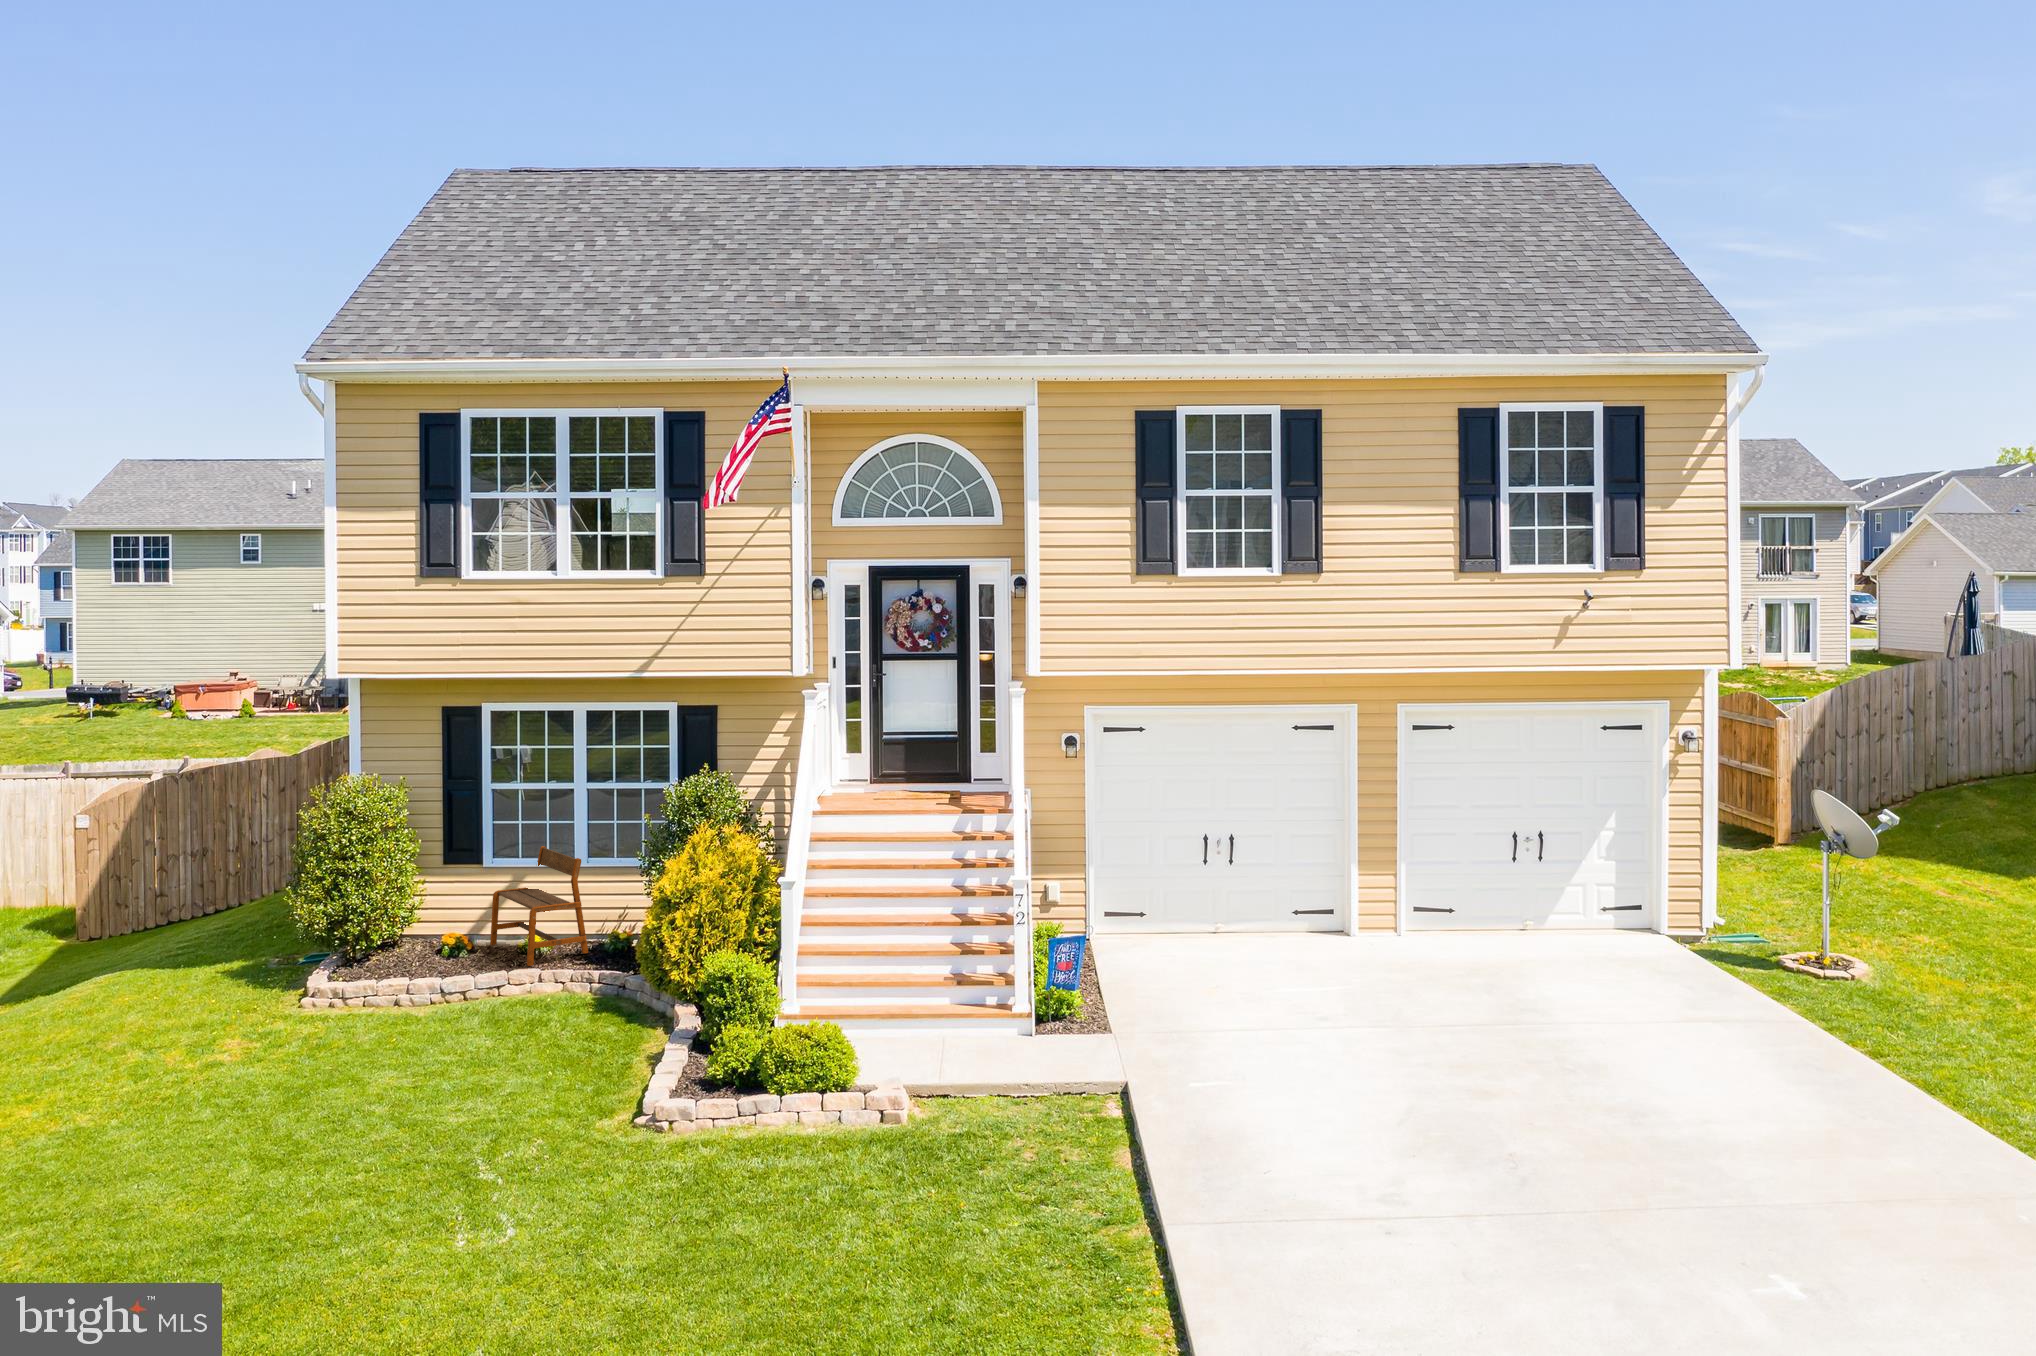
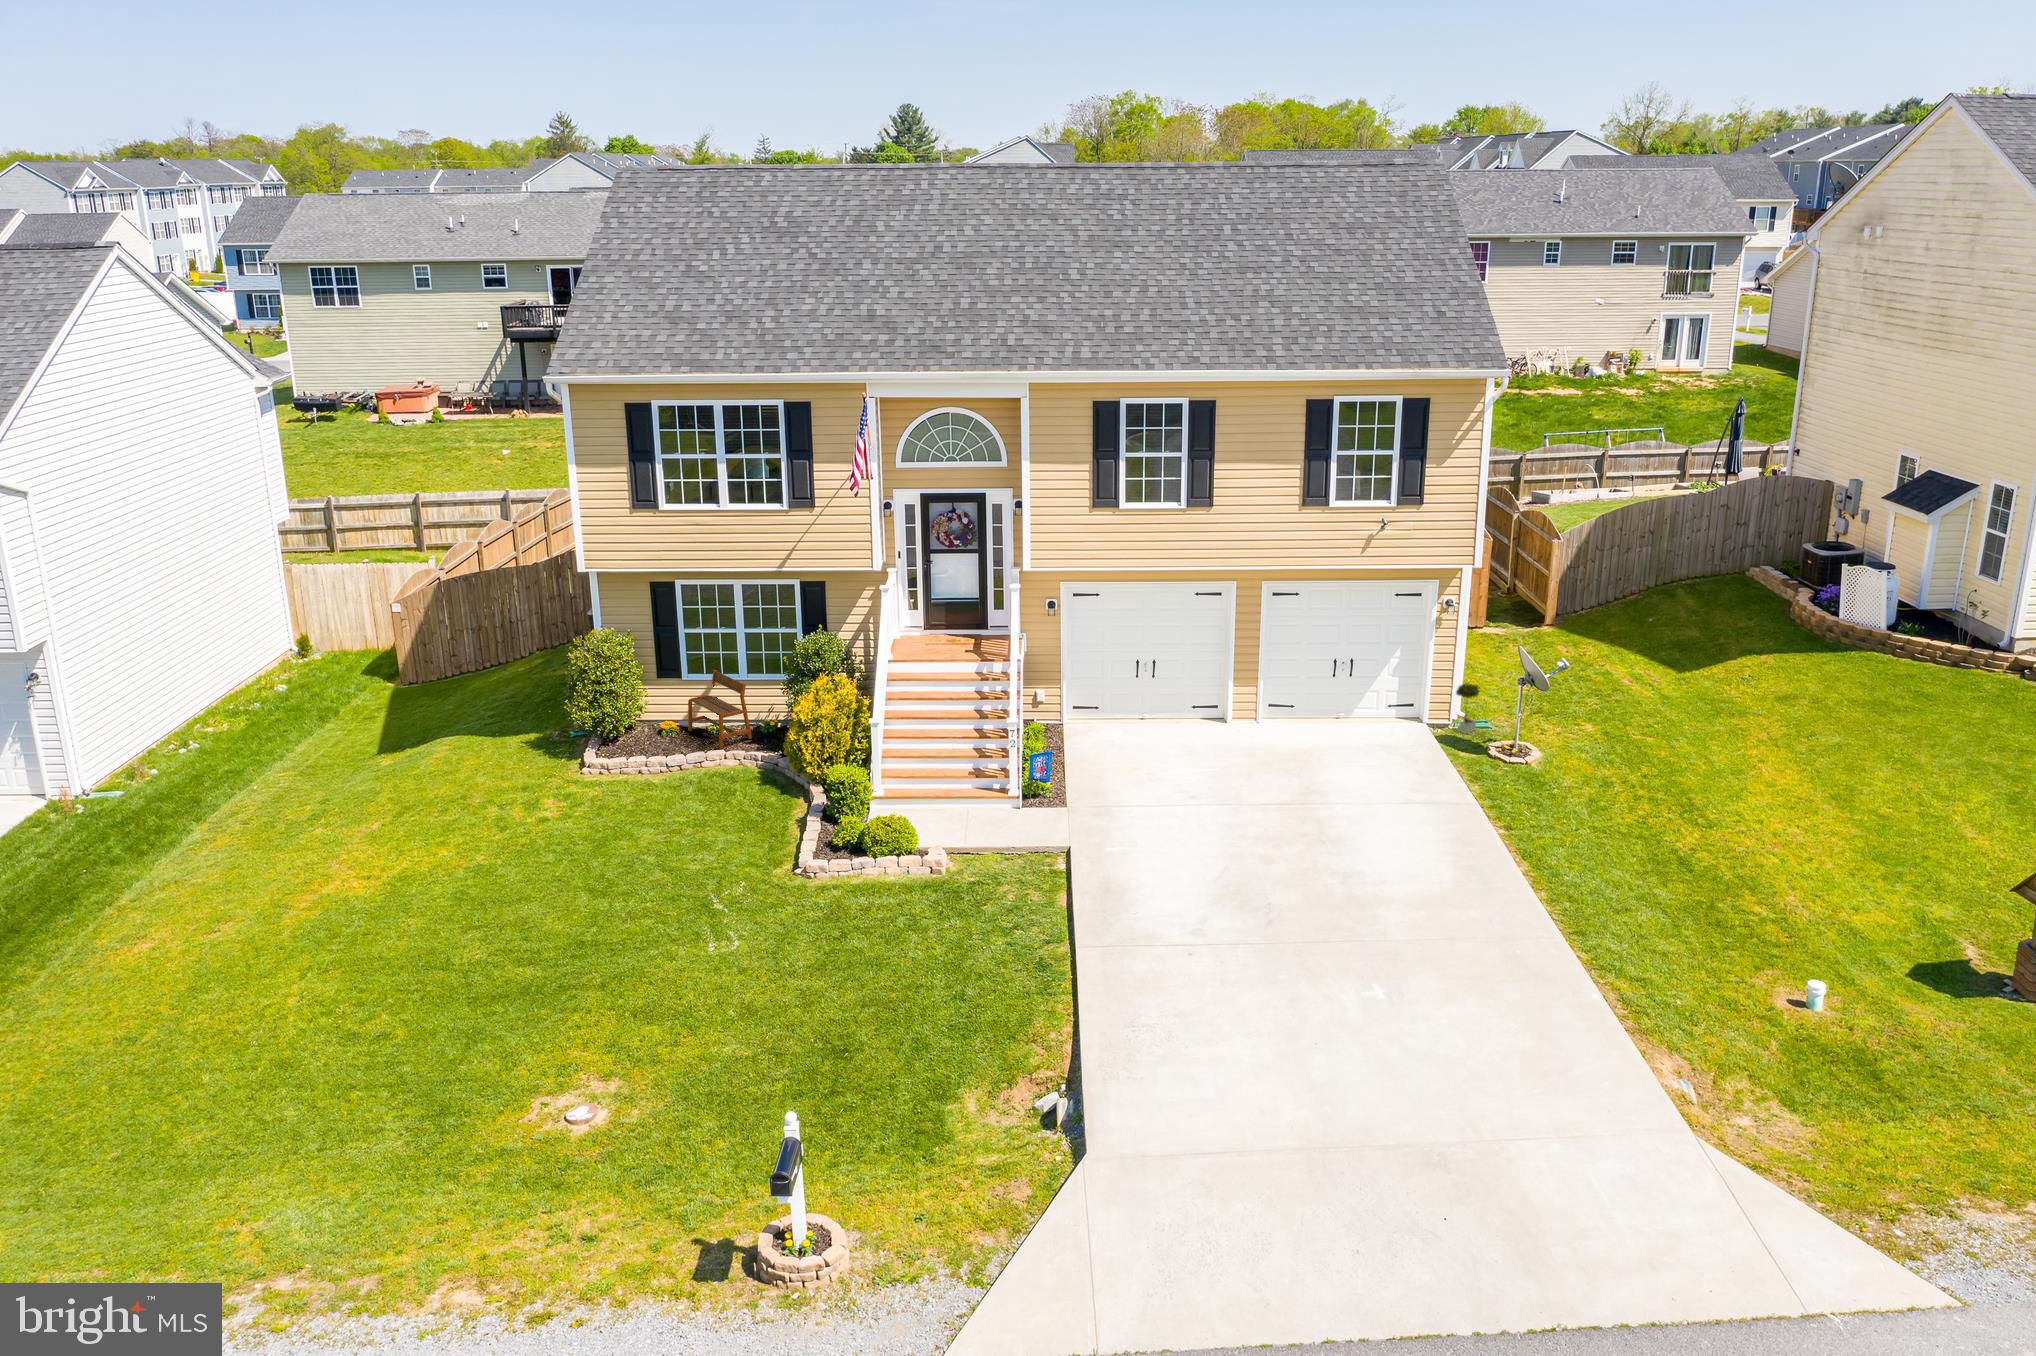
potted tree: none [1709,857,1749,941] -> present [1455,684,1479,734]

